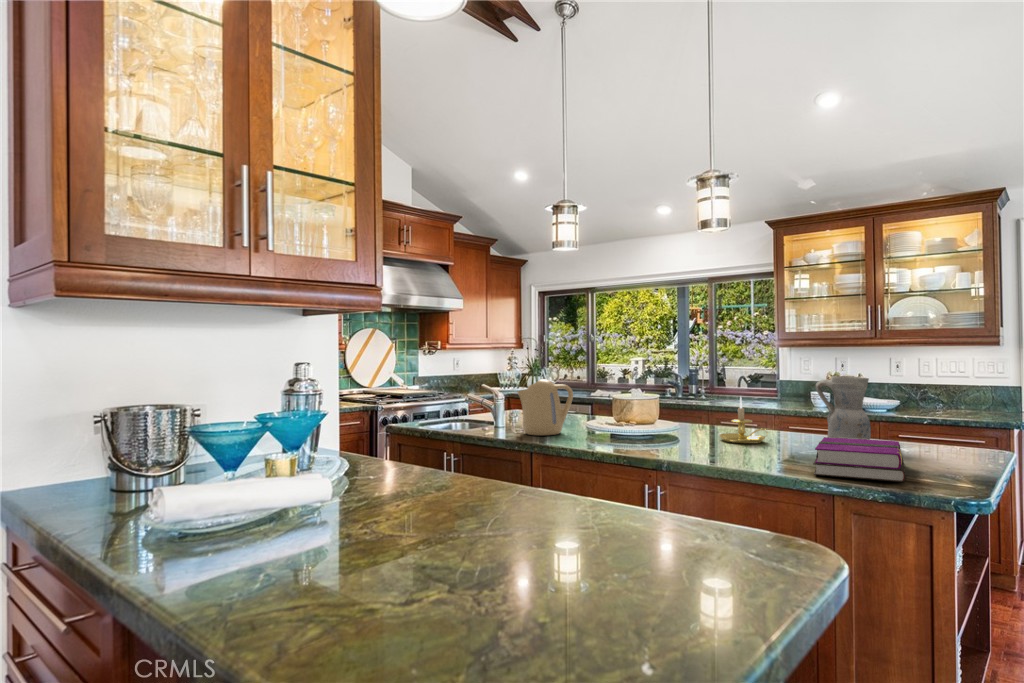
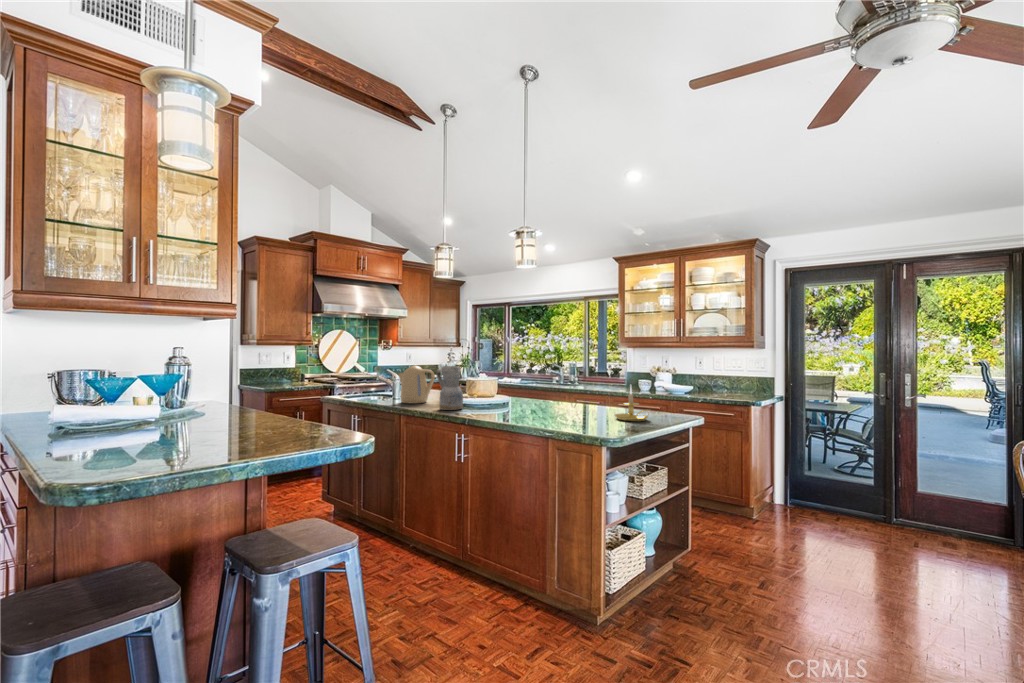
ceramic pitcher: present [816,376,871,440] -> present [436,366,463,410]
candle holder: present [720,397,768,444] -> present [615,387,648,421]
hardback book: present [813,437,906,482] -> none [536,404,604,429]

